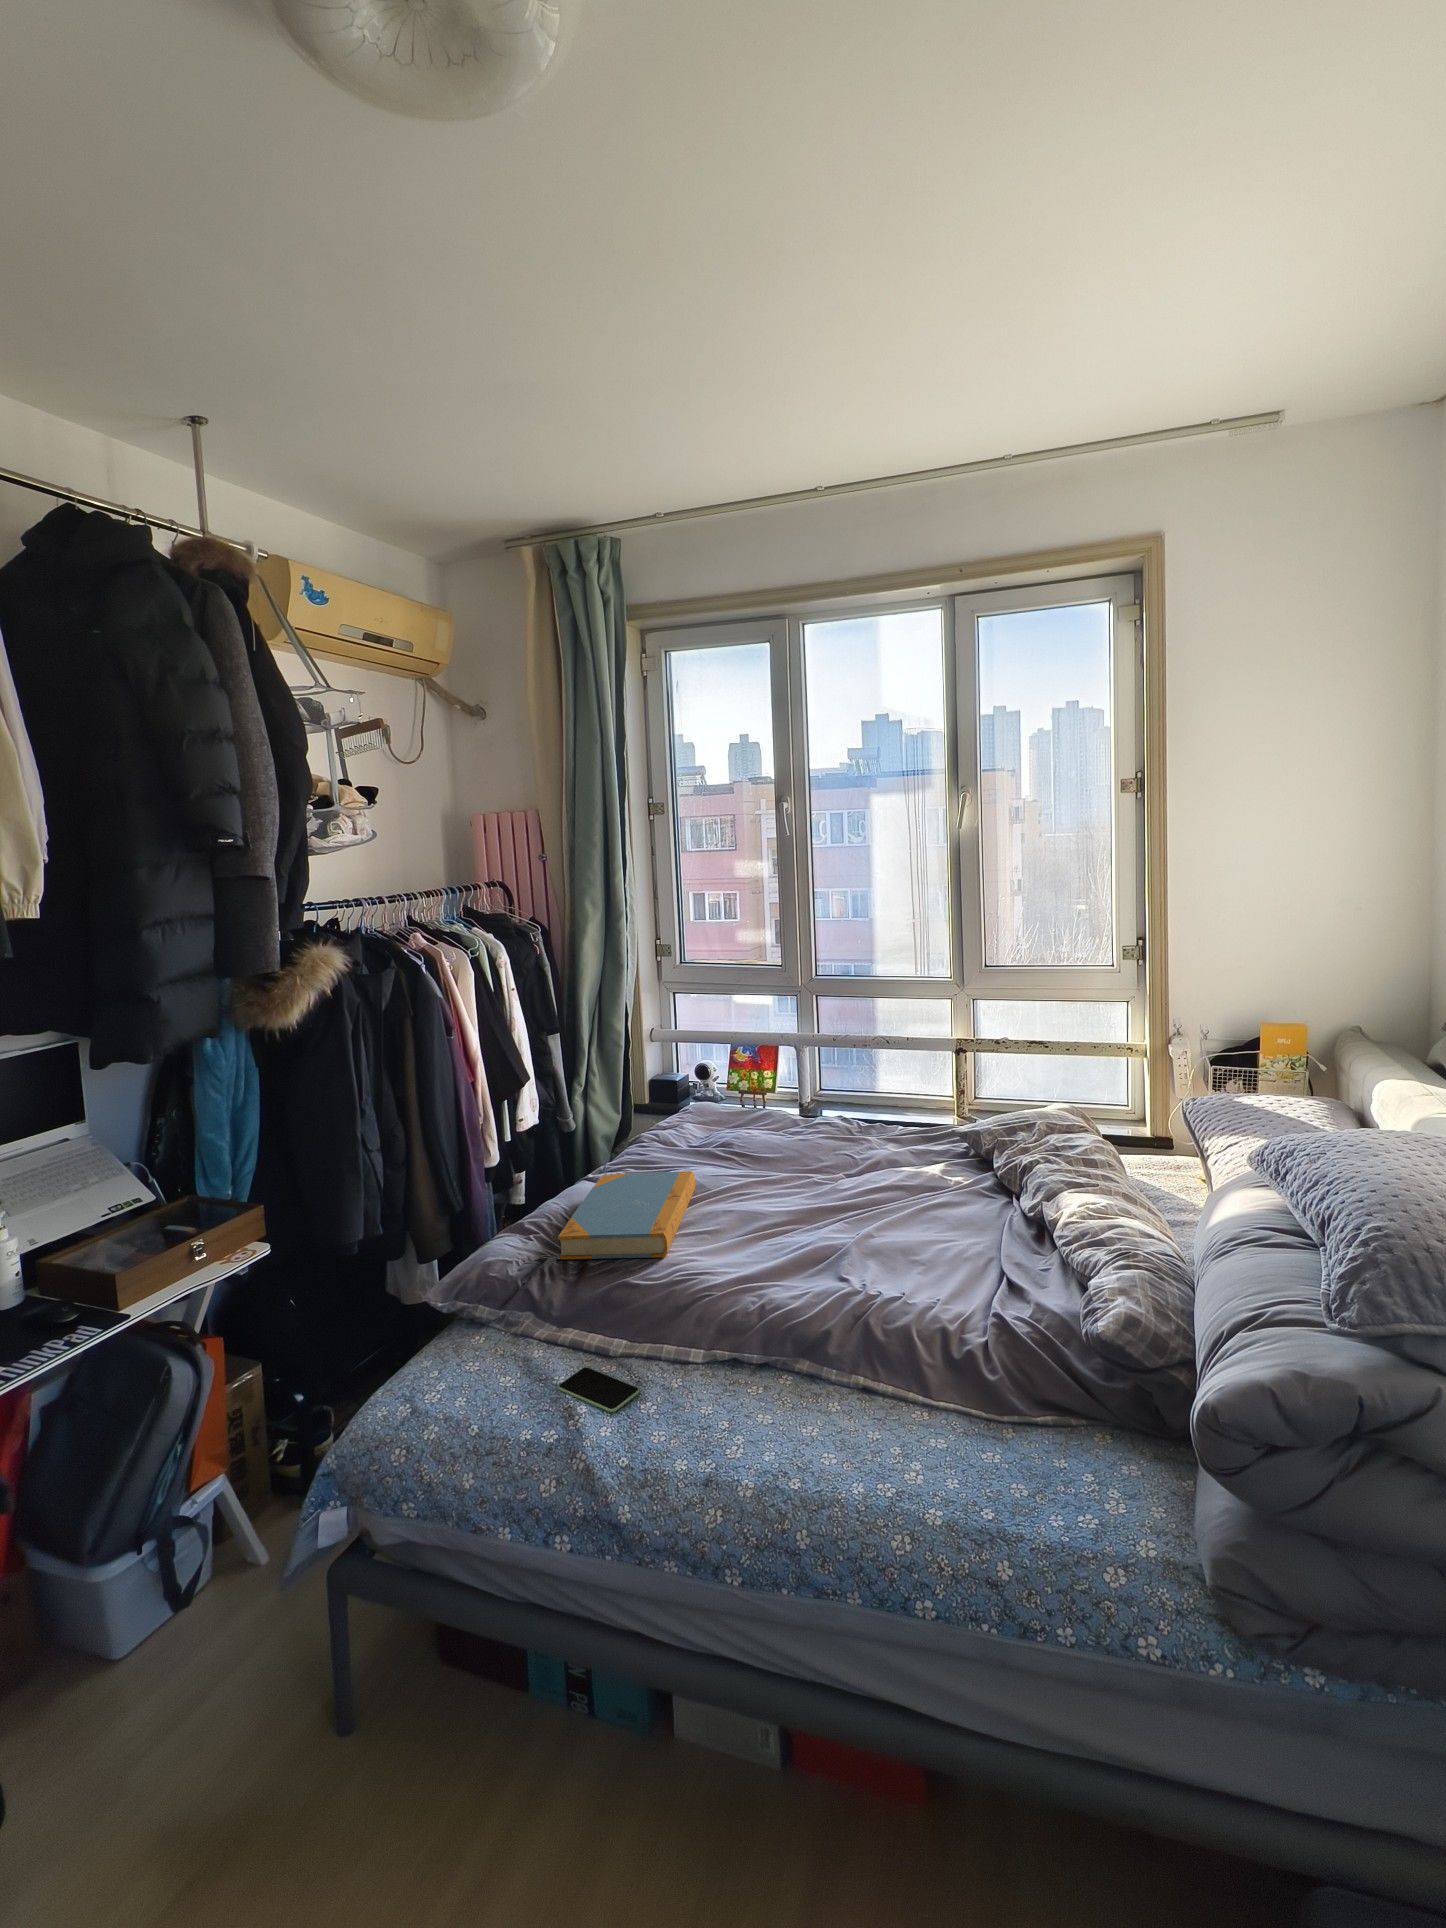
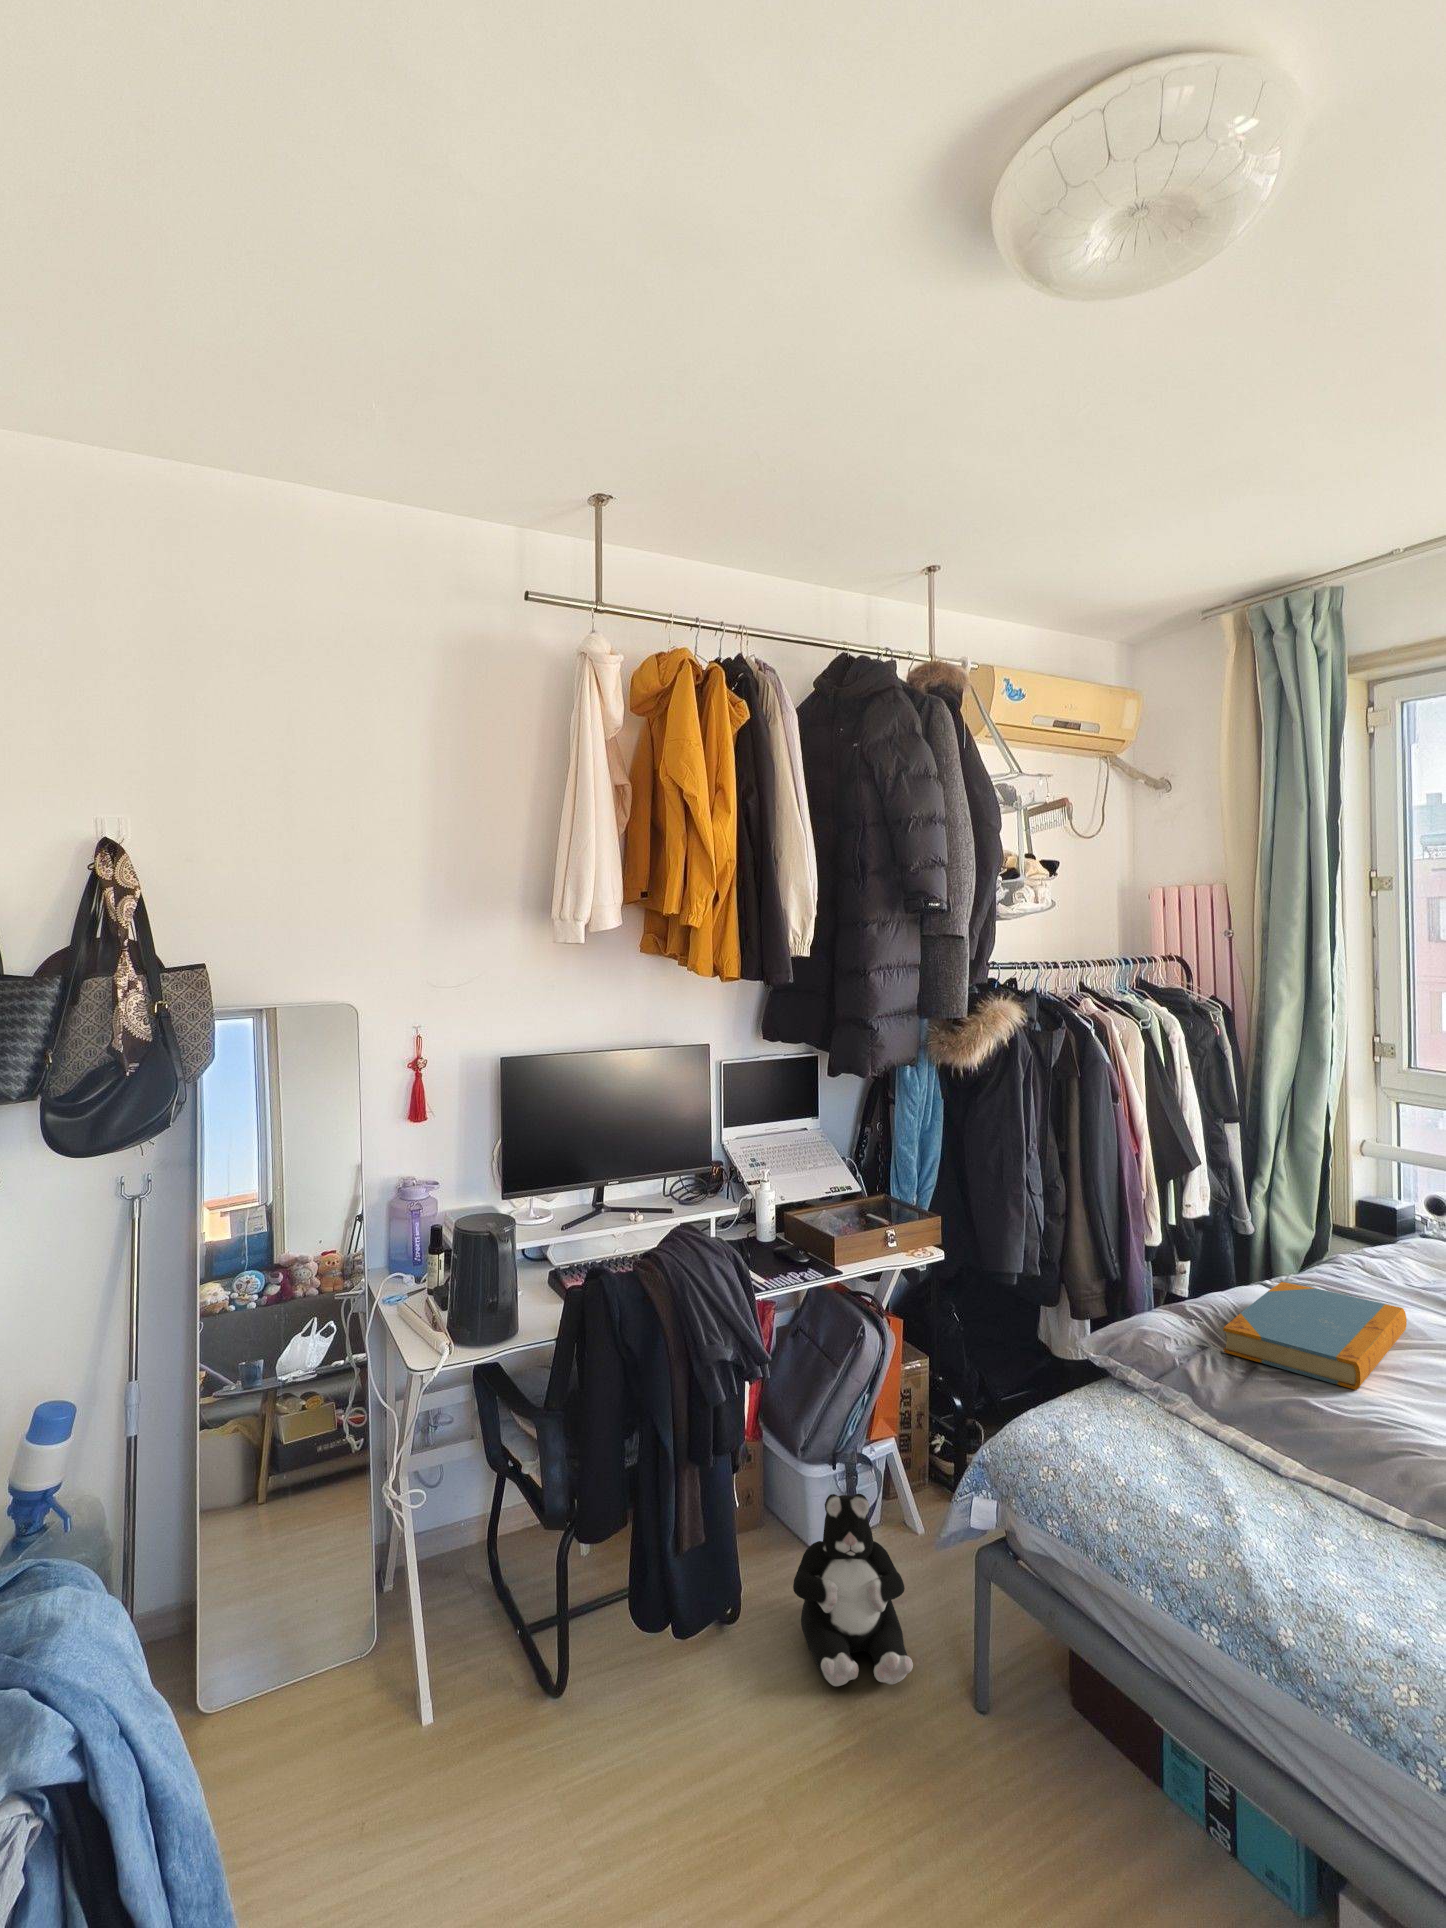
smartphone: present [558,1367,640,1412] -> none [1214,1470,1313,1526]
plush toy: none [86,1566,259,1819] -> present [793,1494,913,1686]

